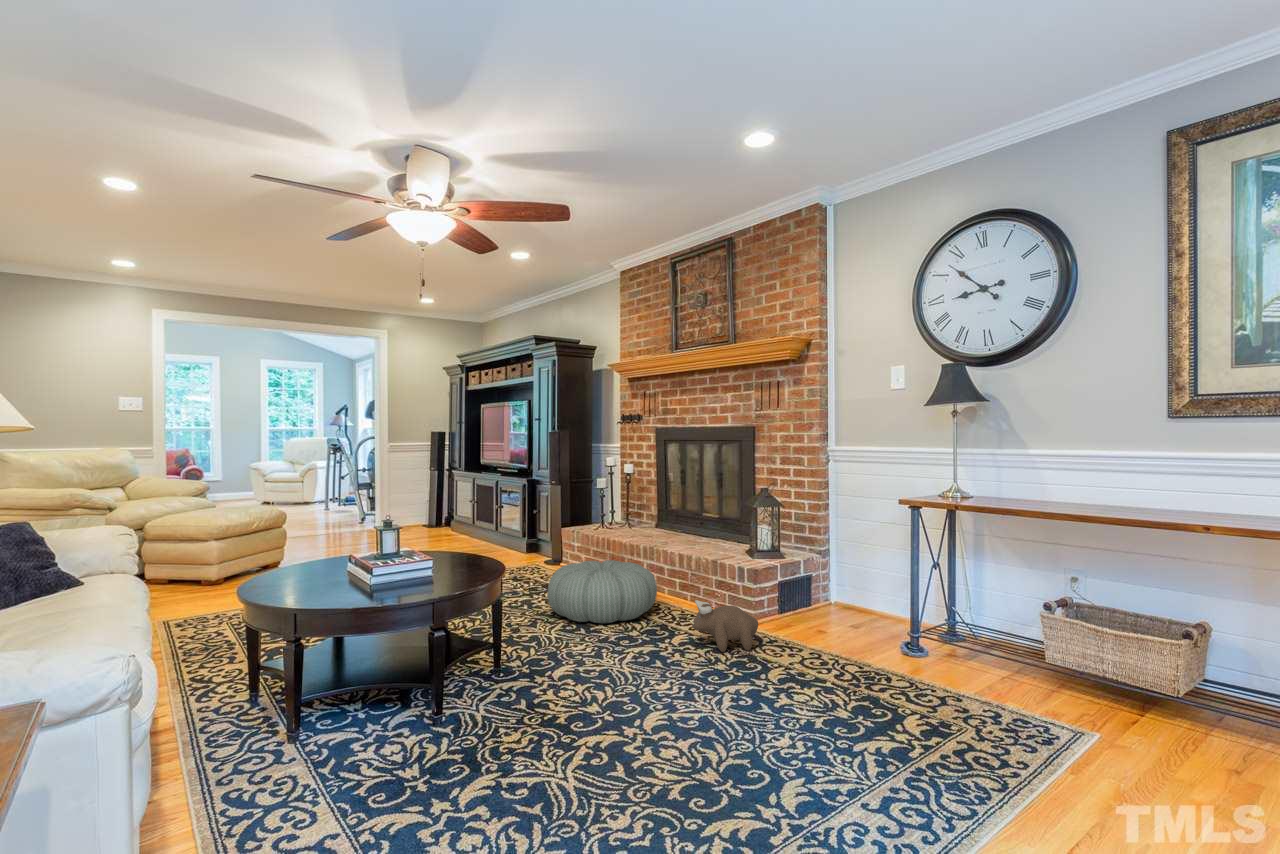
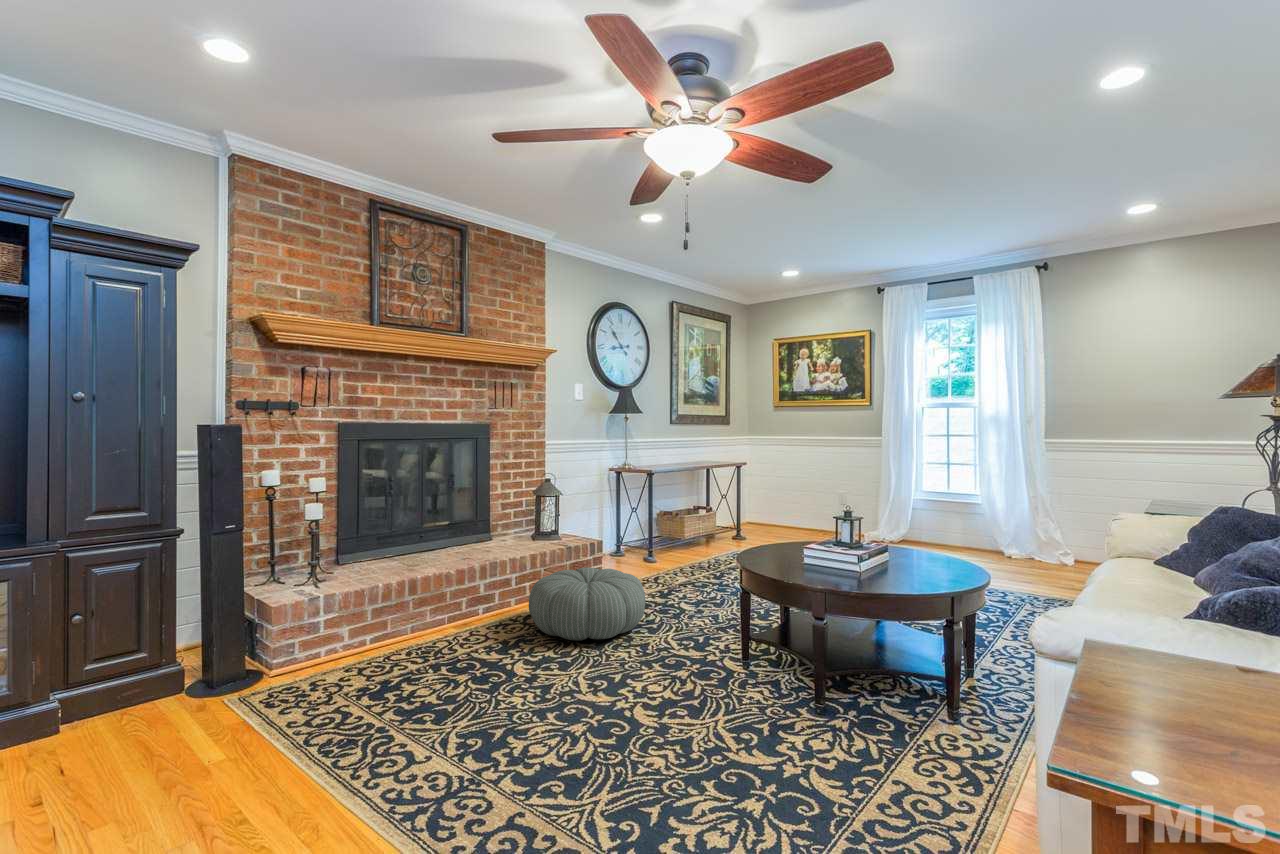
plush toy: present [690,600,758,652] -> none [661,558,692,590]

